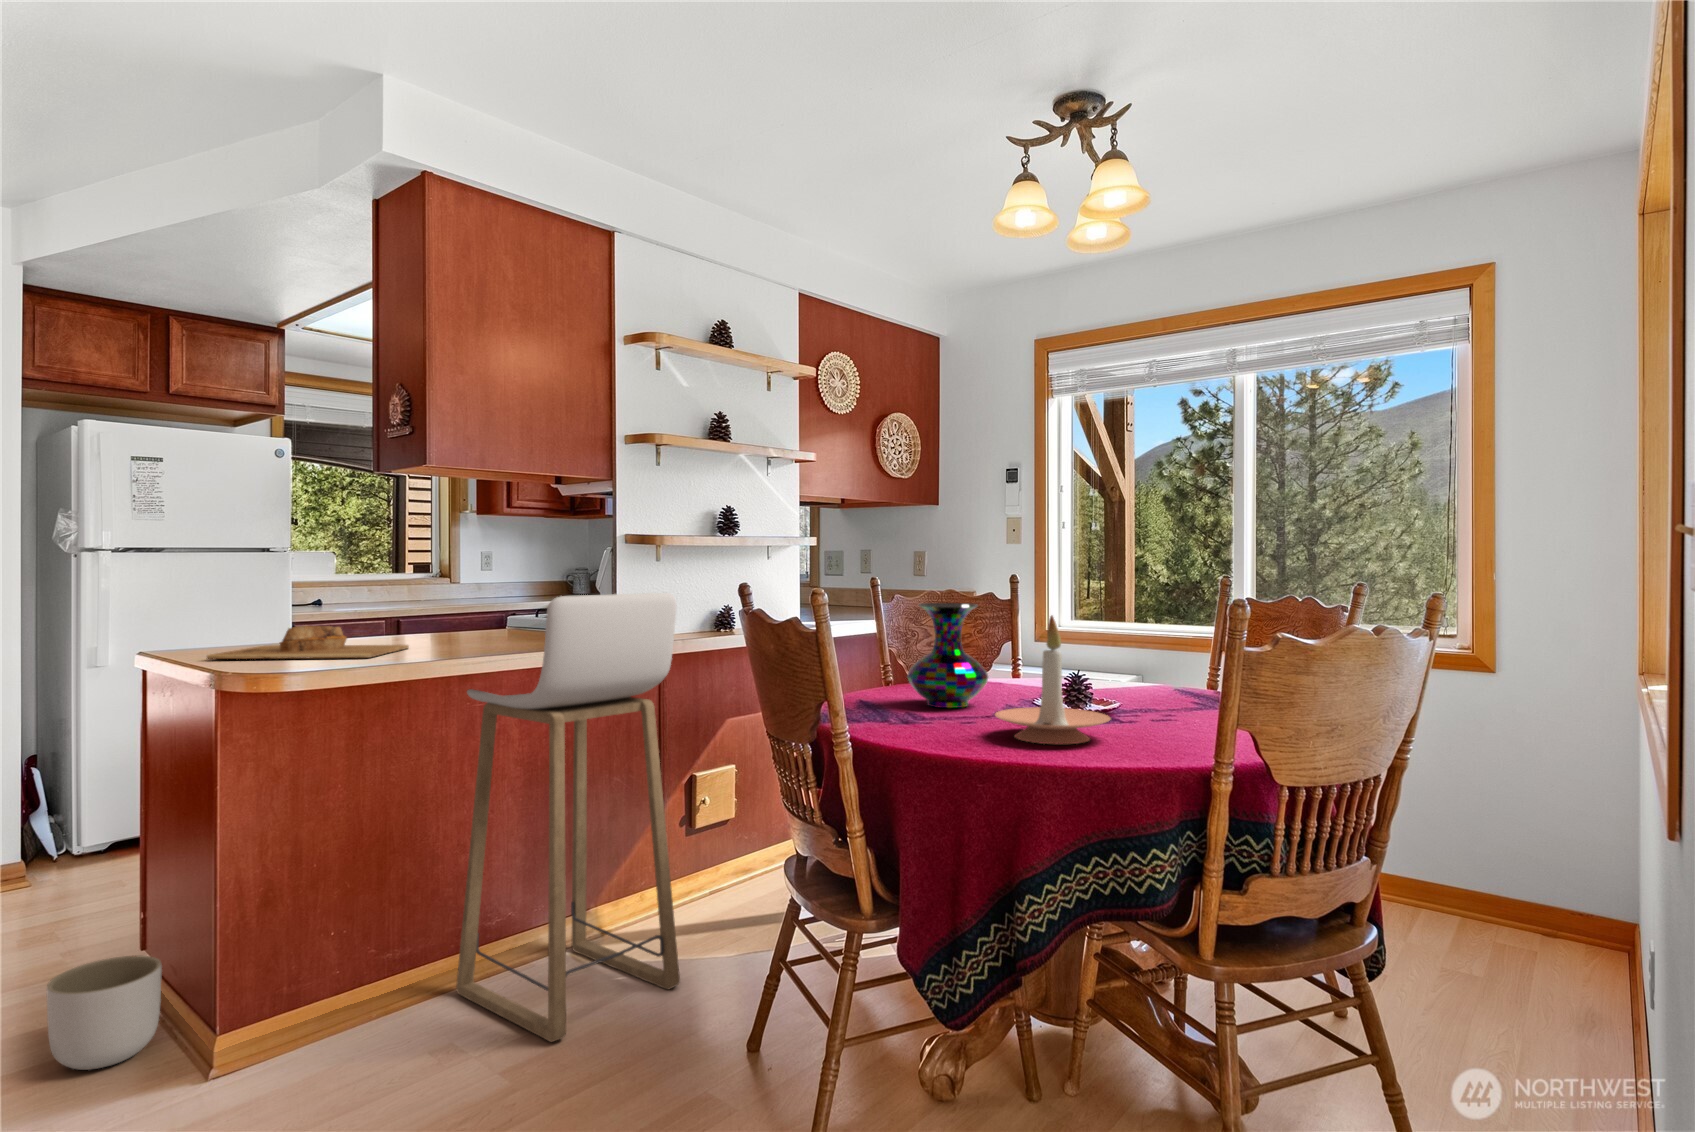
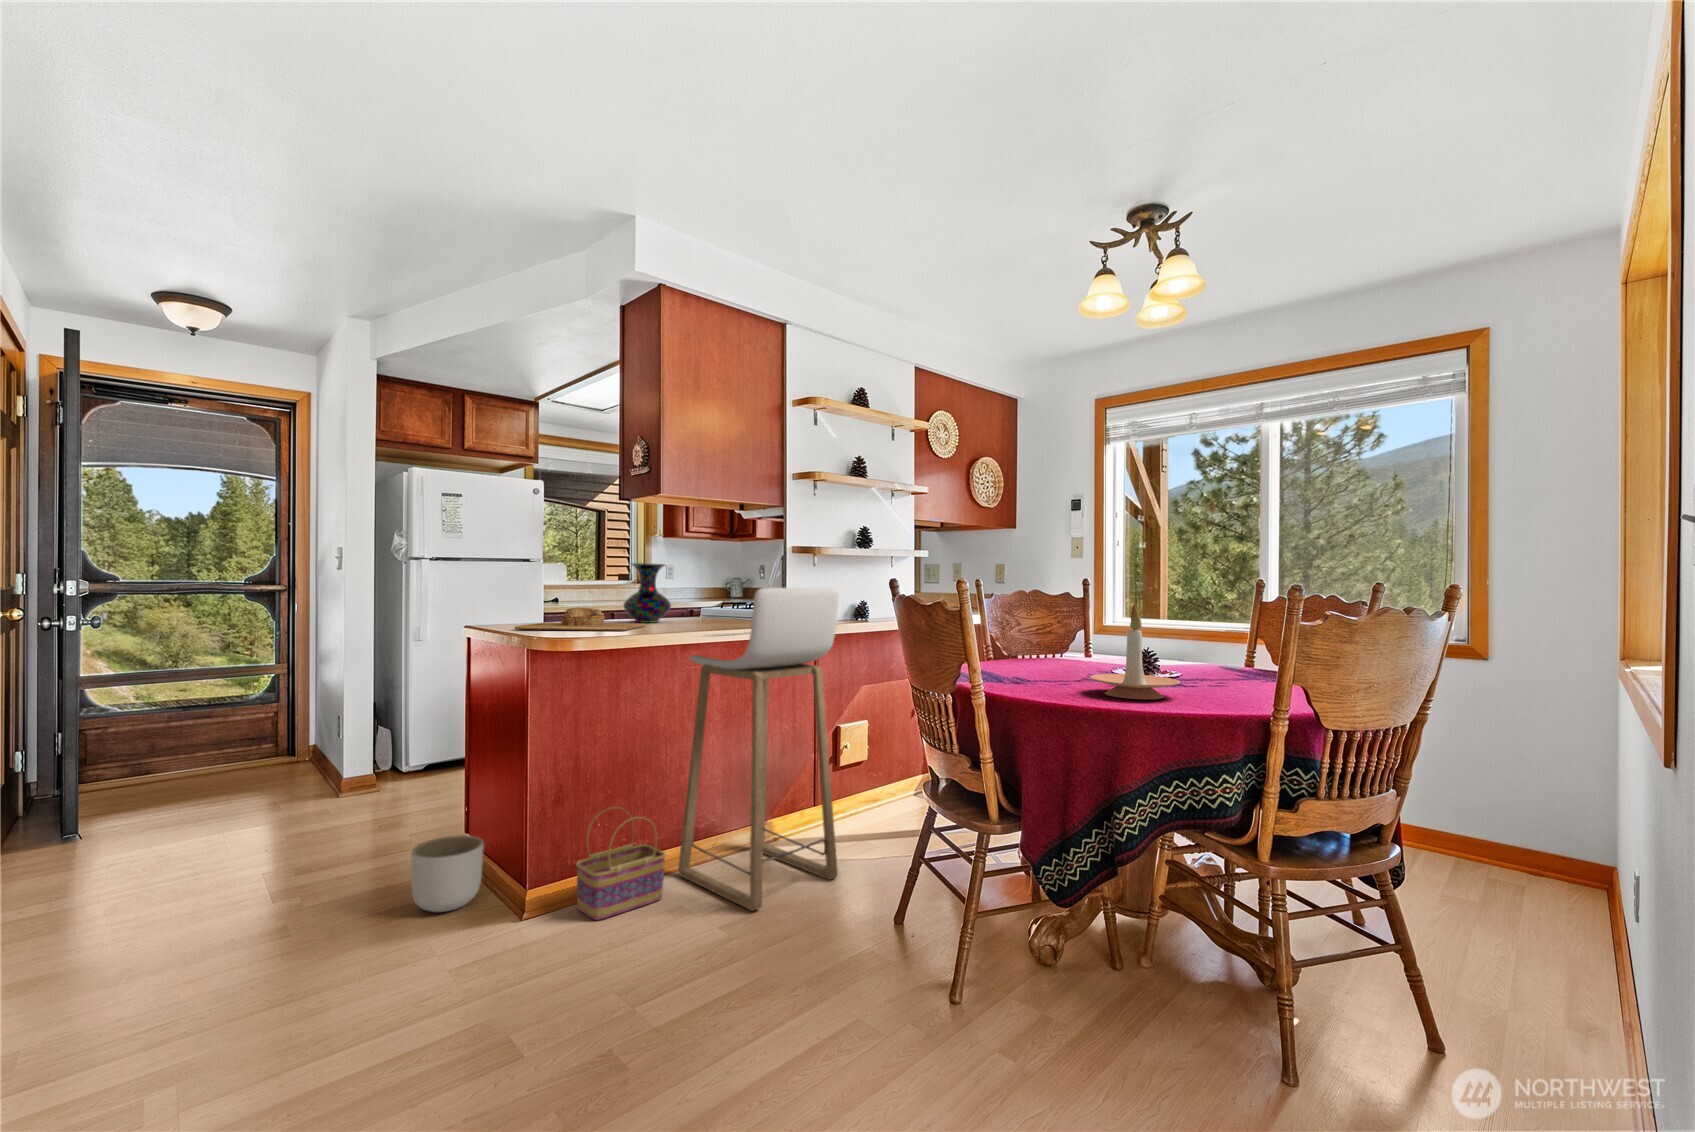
vase: present [908,603,988,708] -> present [623,563,671,623]
basket: none [296,906,431,1068] -> present [576,807,665,920]

